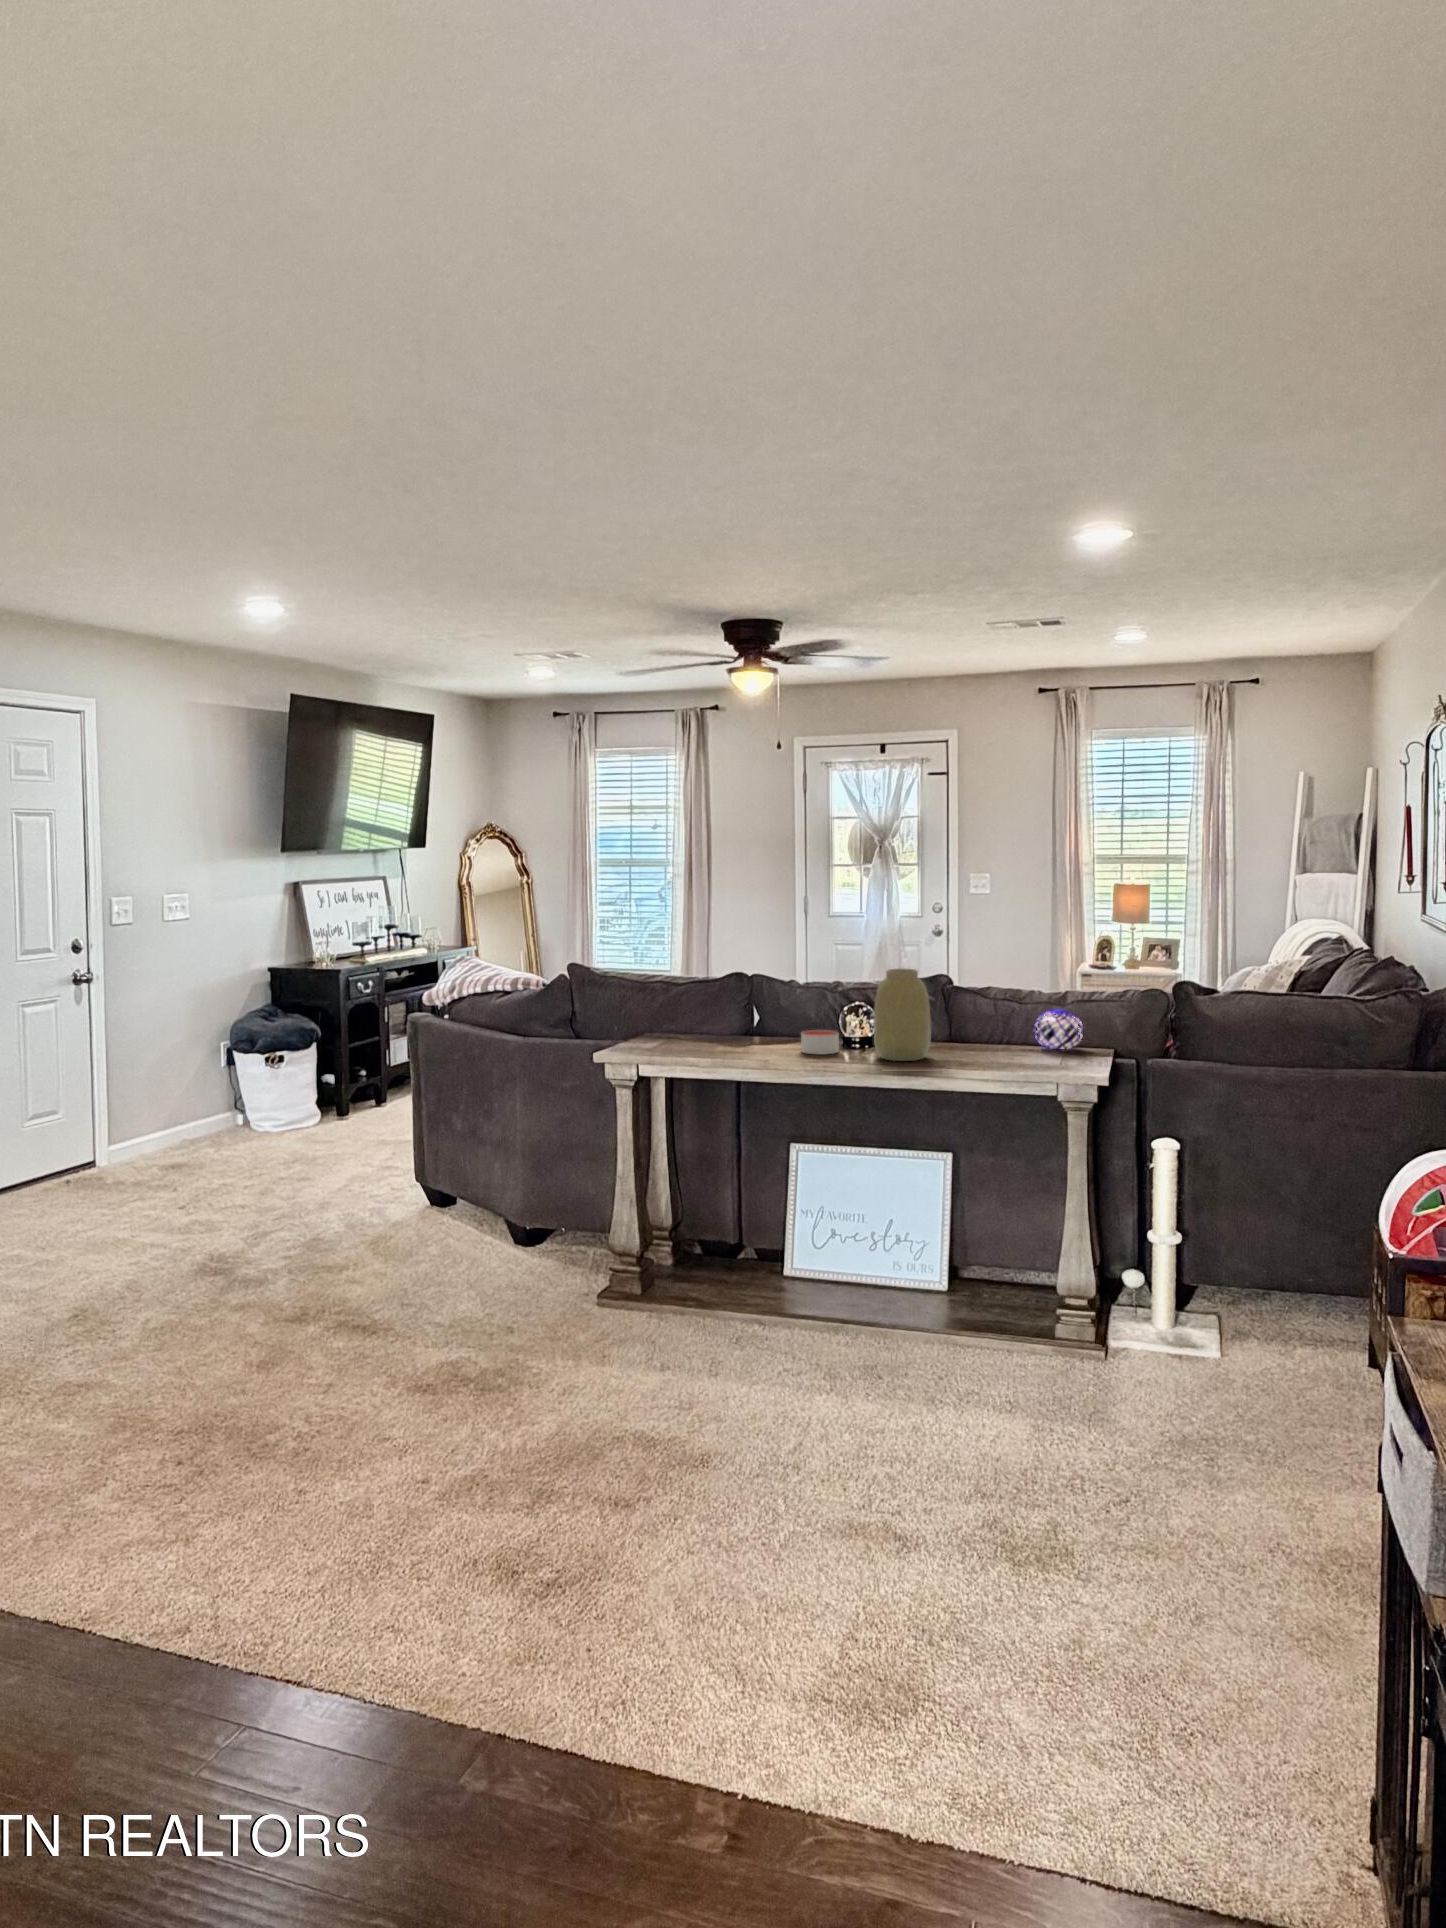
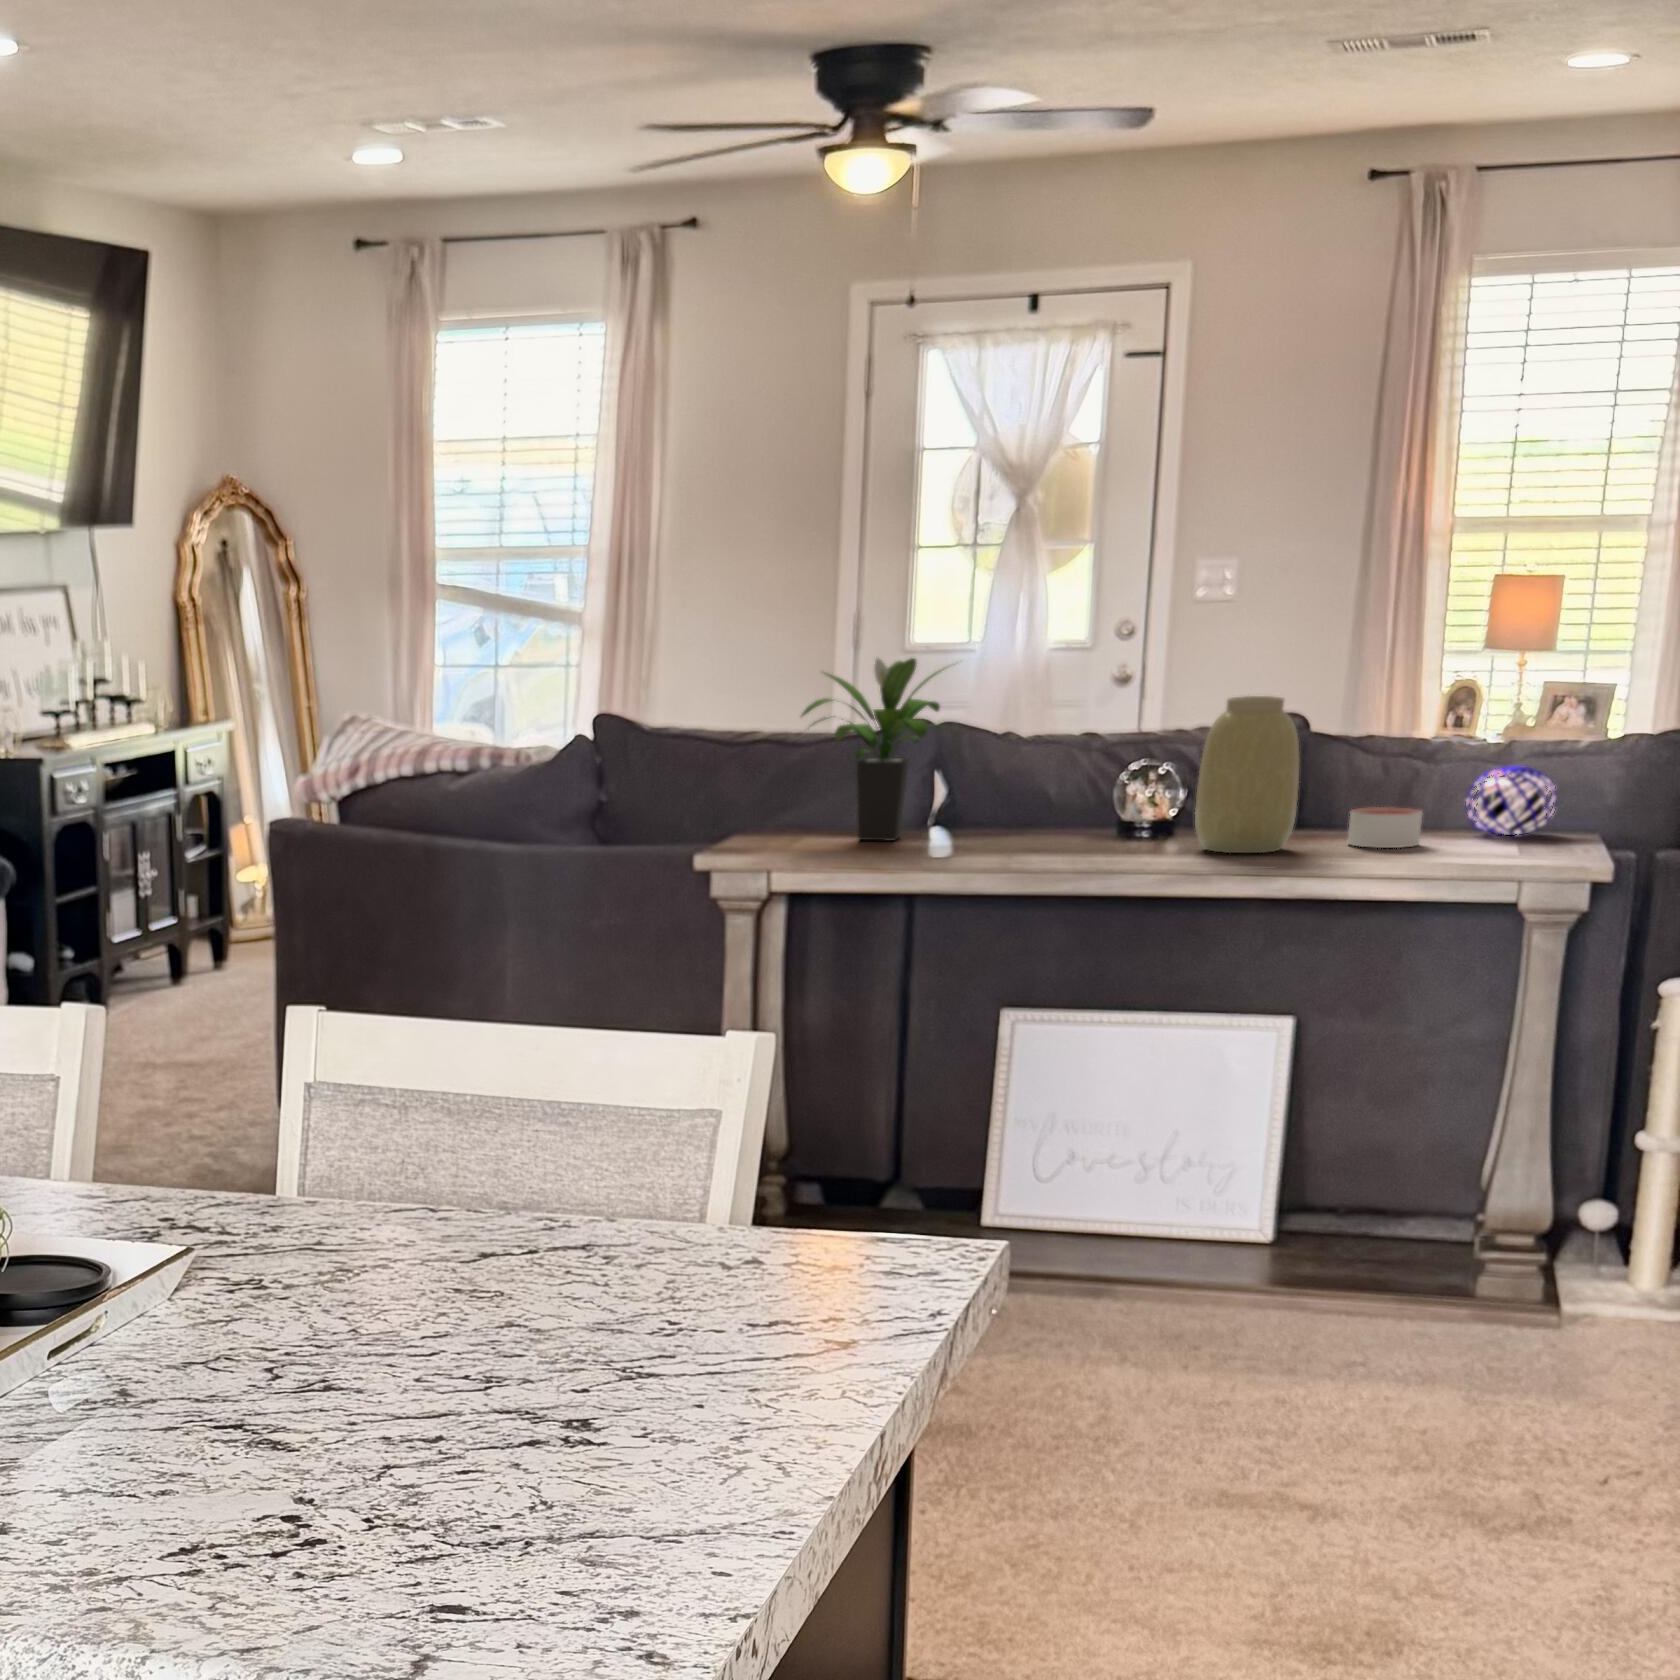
potted plant: none [655,940,753,1045] -> present [802,657,957,841]
candle: present [801,1030,839,1054] -> present [1347,807,1423,848]

